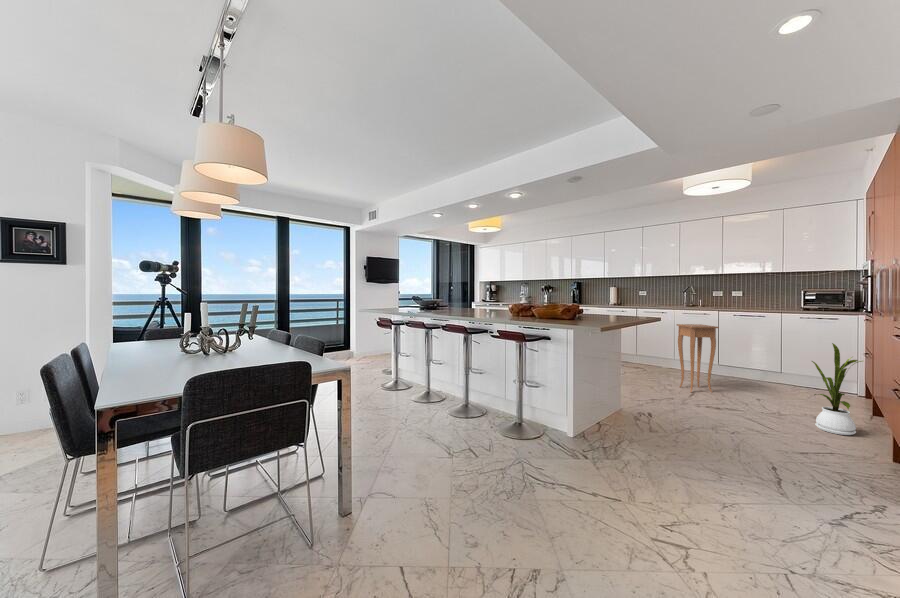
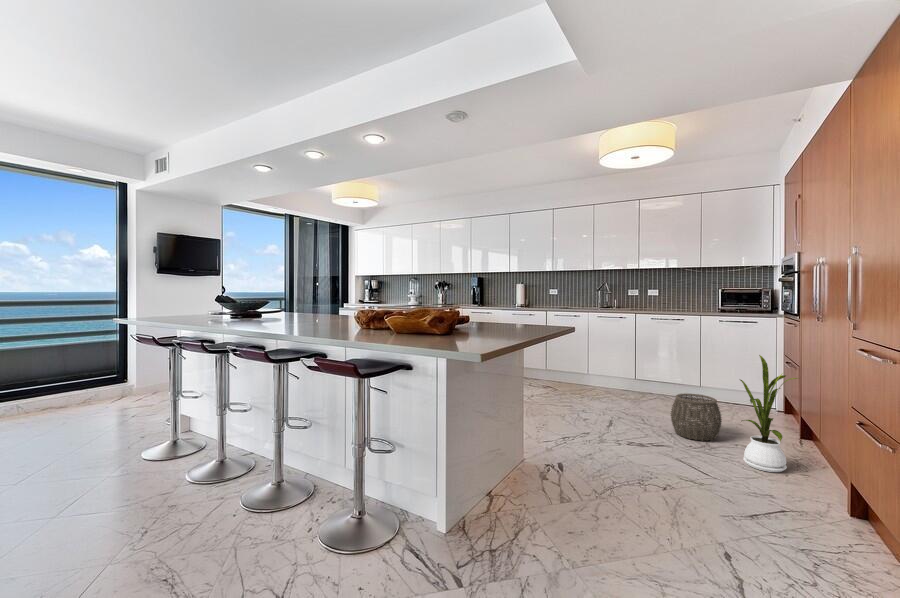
side table: present [677,324,719,392] -> none [589,332,636,420]
woven basket: none [750,374,798,412] -> present [671,393,722,441]

